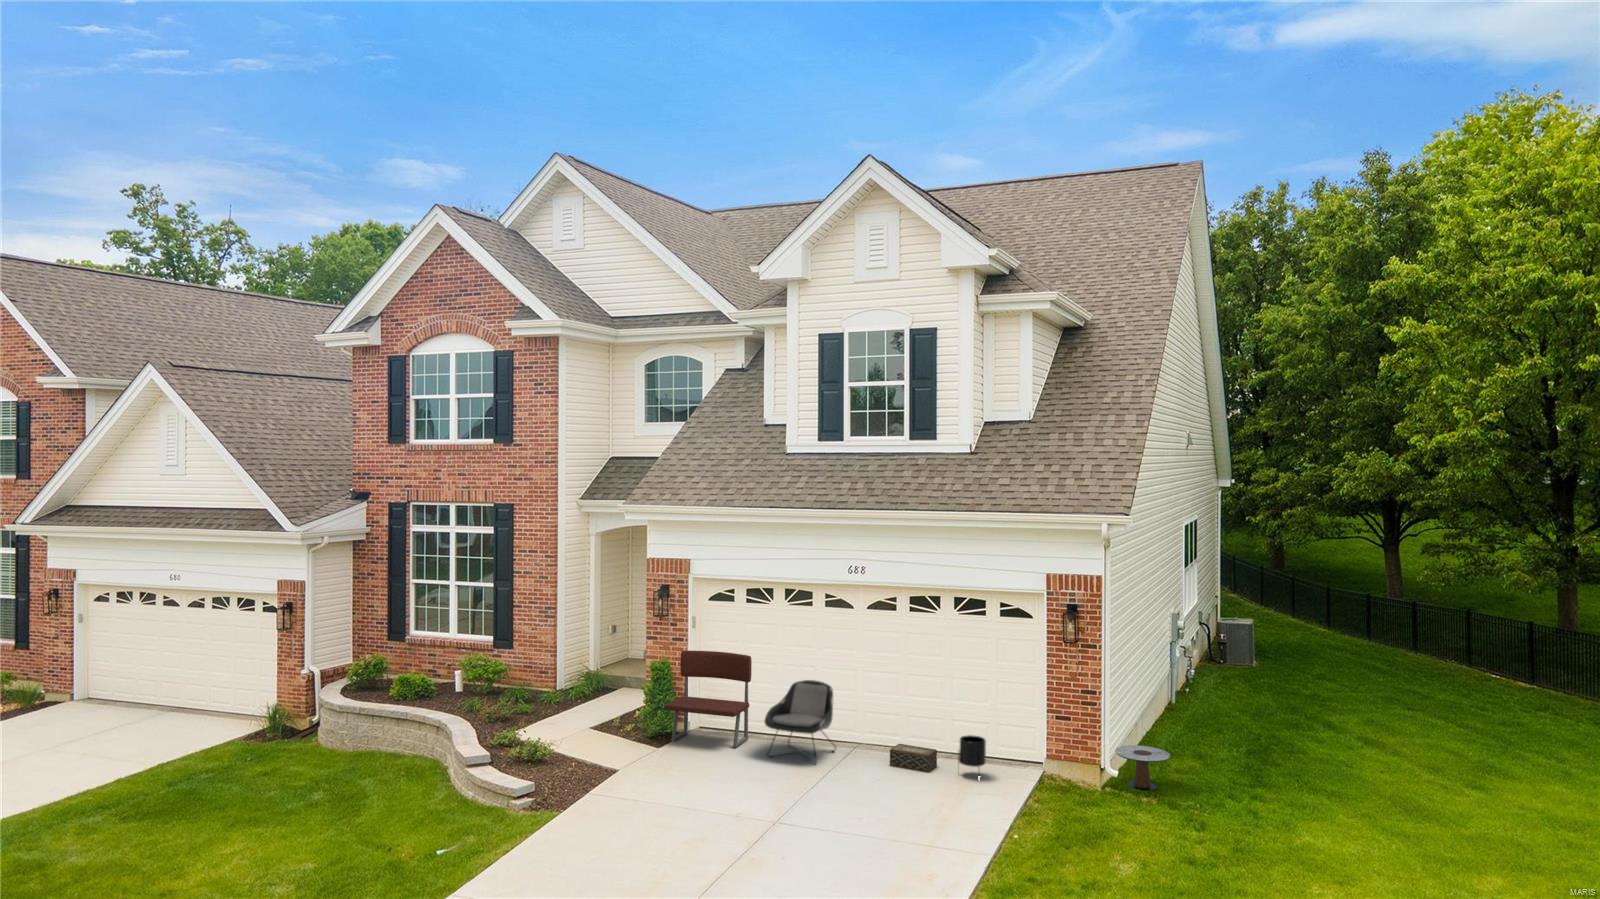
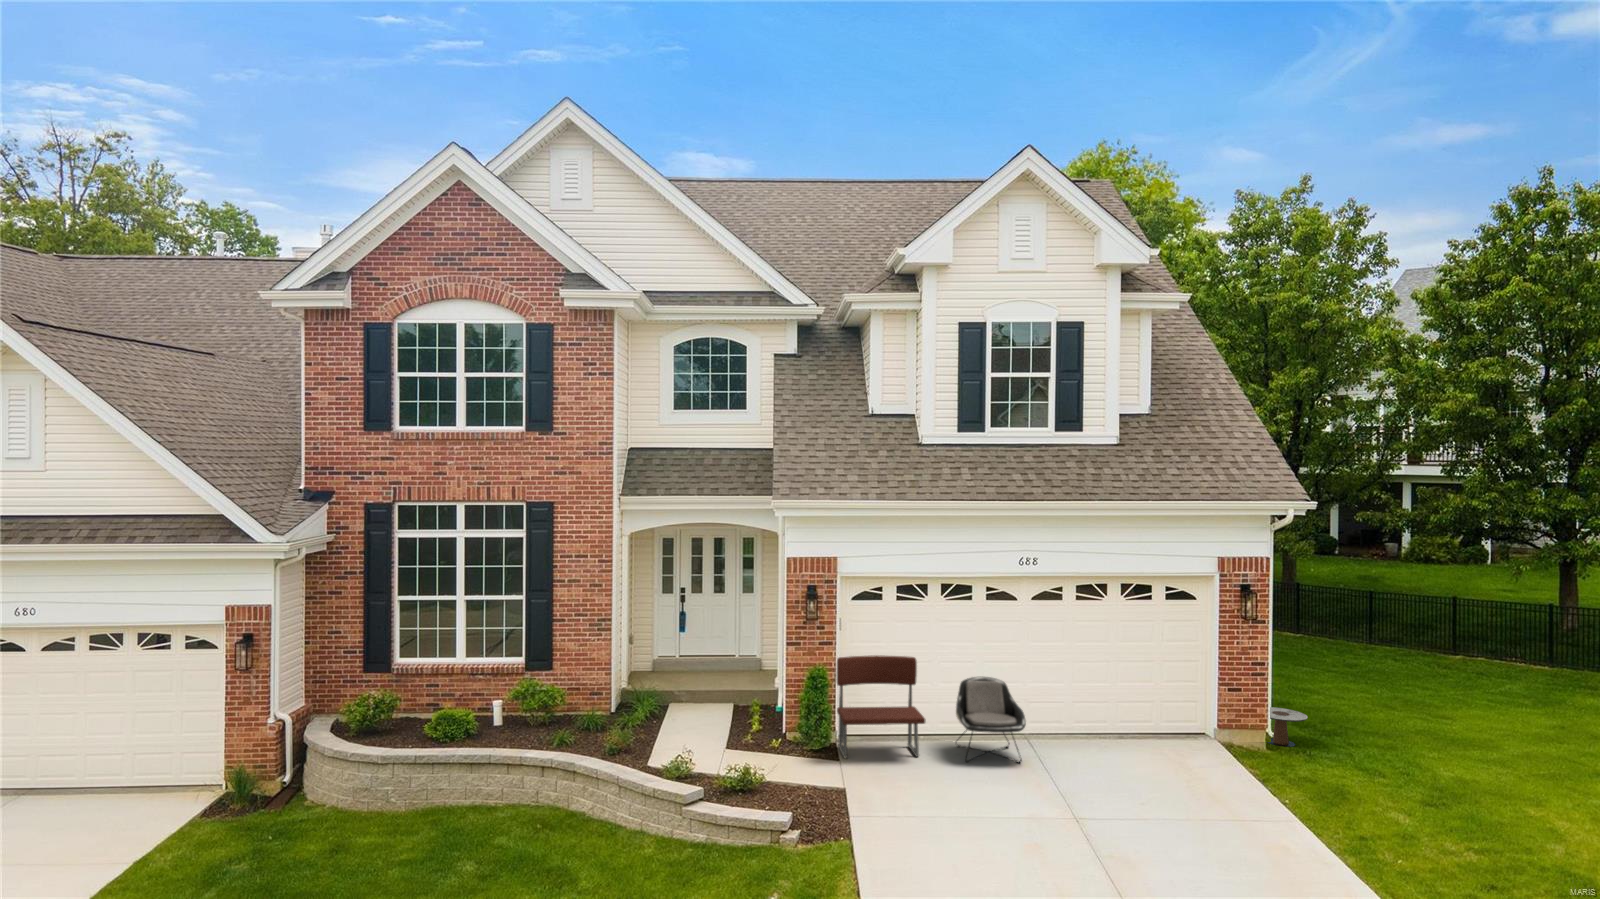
planter: present [959,735,986,776] -> none [1143,715,1170,757]
woven basket: present [890,744,937,772] -> none [1072,731,1120,756]

